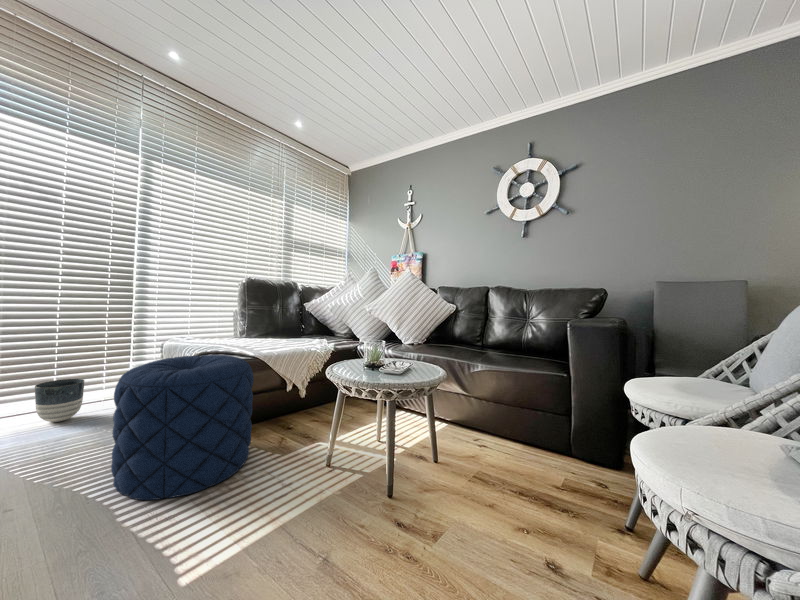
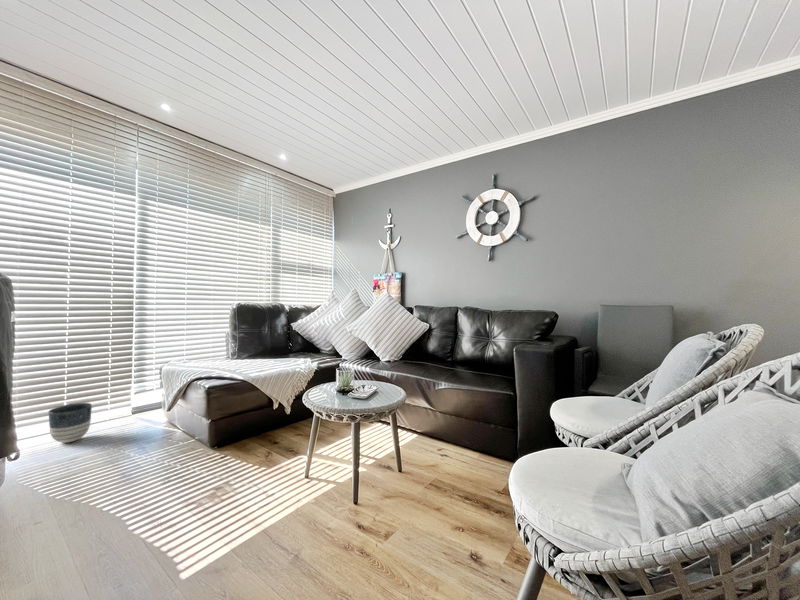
pouf: present [111,355,254,500] -> none [122,383,241,511]

